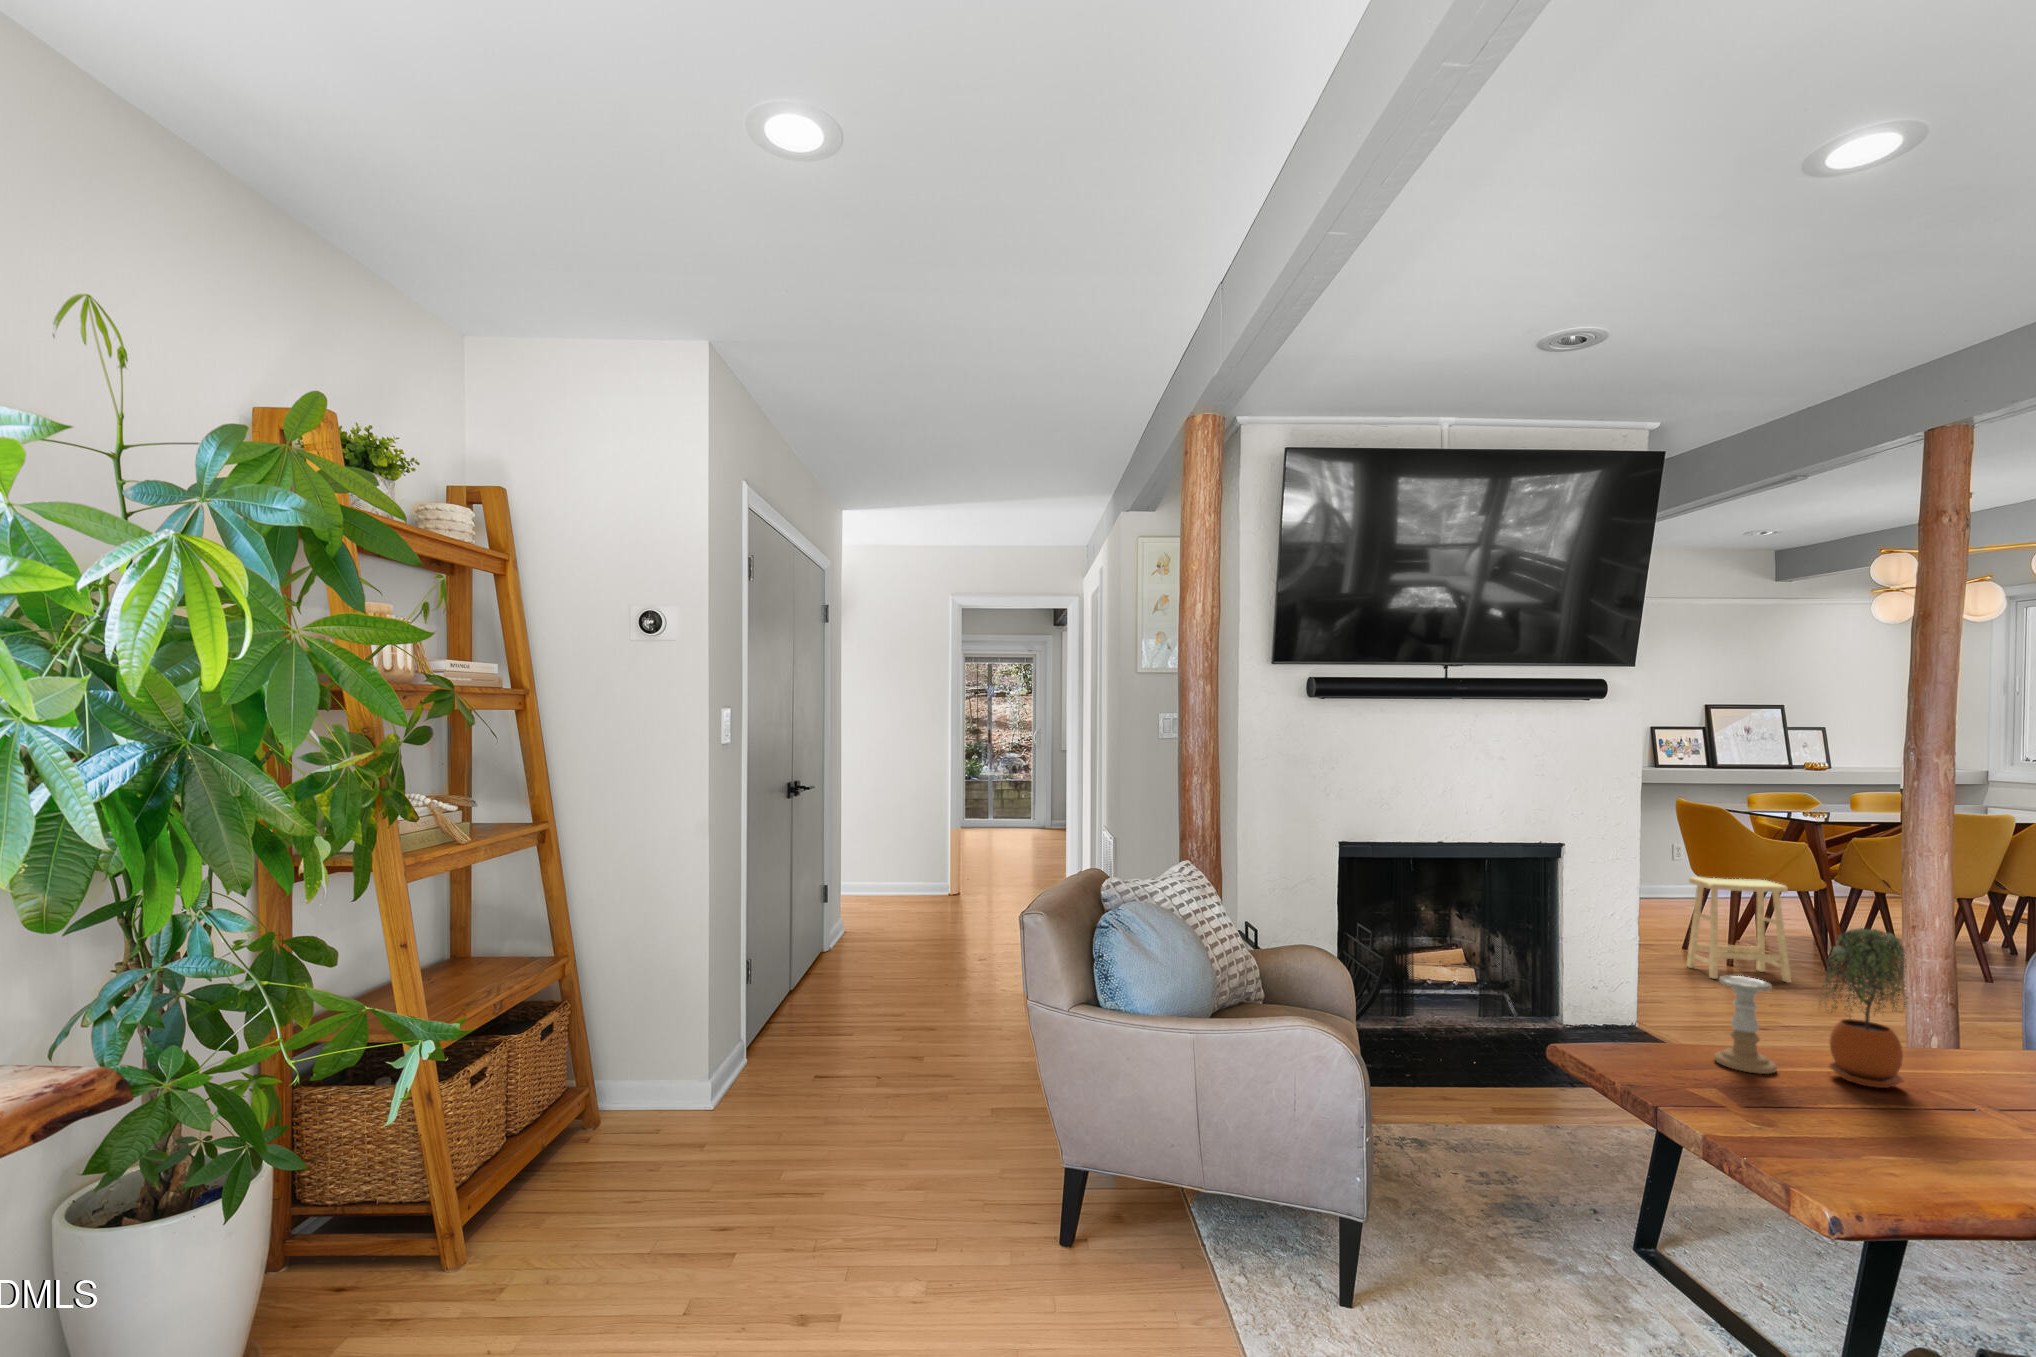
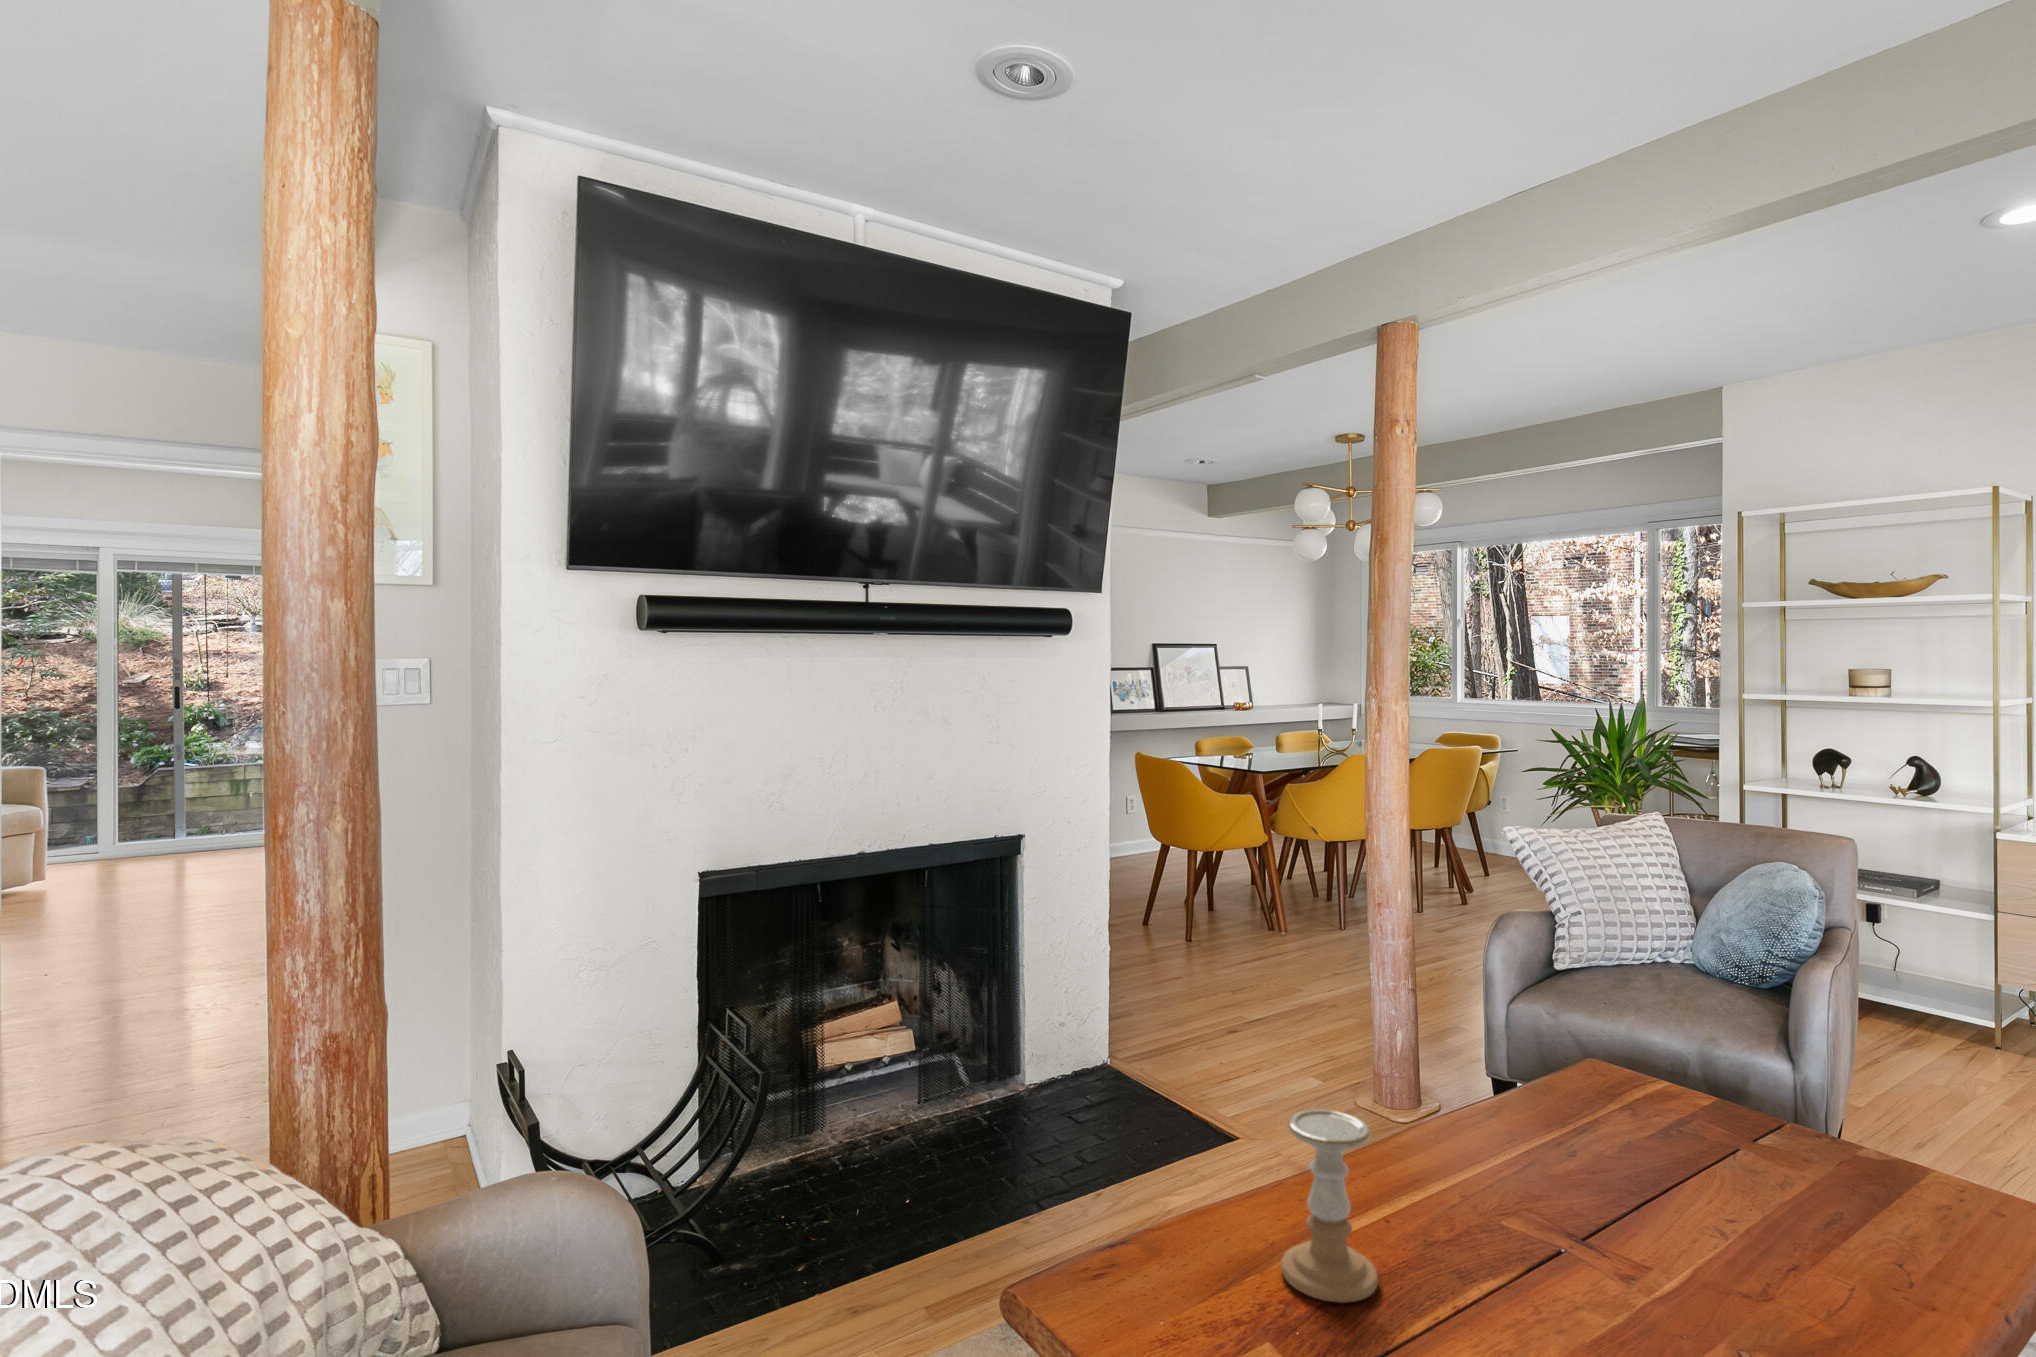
footstool: present [1687,877,1791,983] -> none [1149,841,1250,966]
potted plant: present [1819,928,1907,1088] -> none [1430,995,1555,1284]

